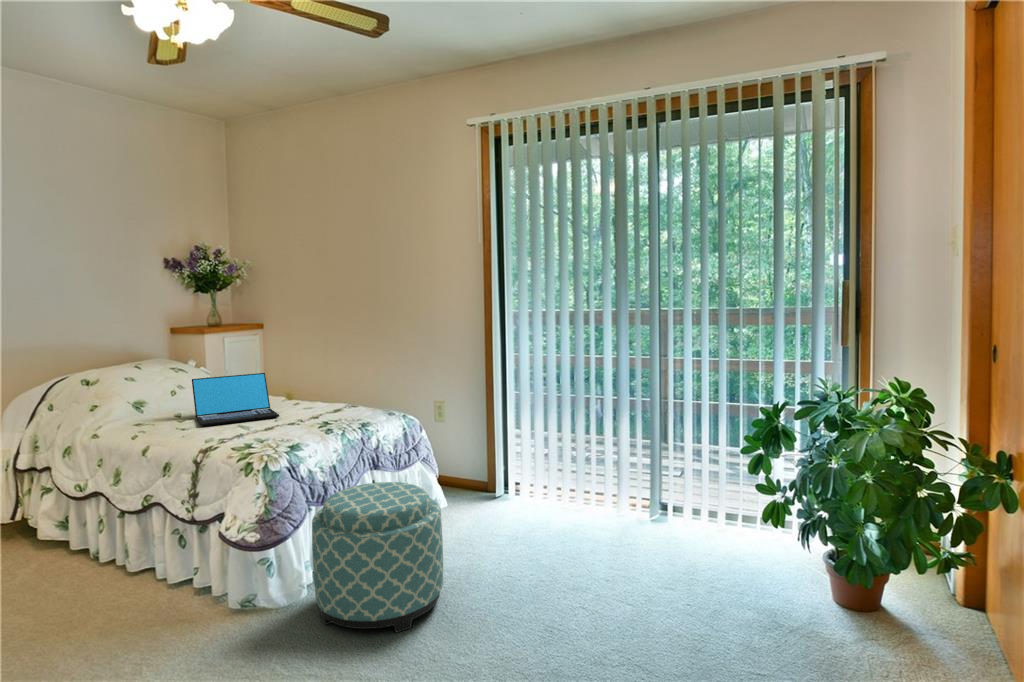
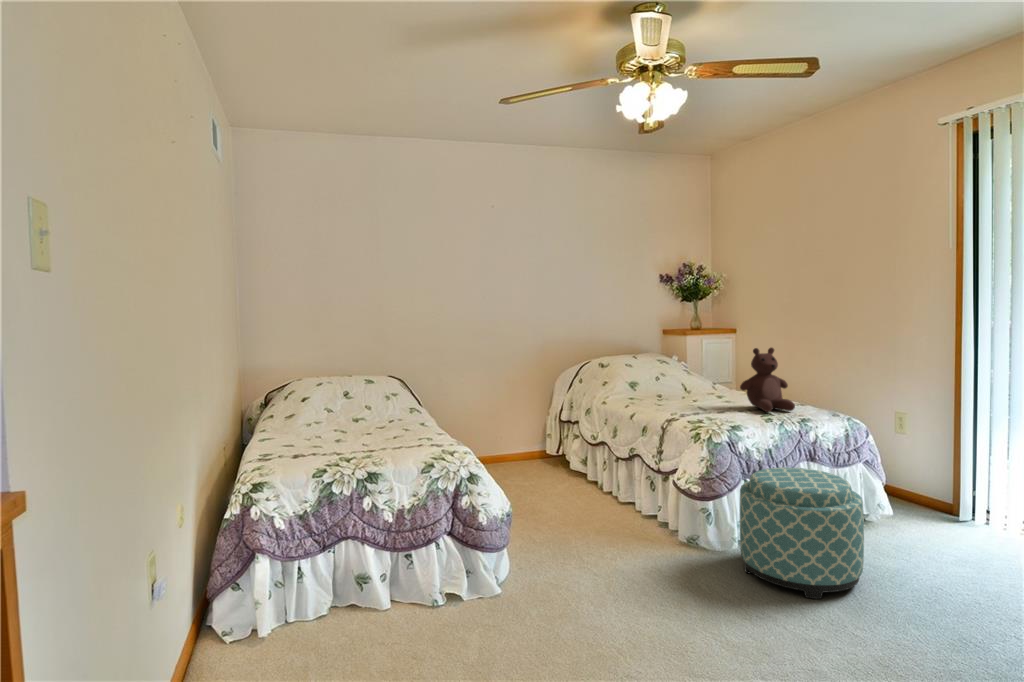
teddy bear: none [289,346,351,422] -> present [740,348,795,412]
laptop: present [192,373,279,426] -> none [669,368,733,404]

